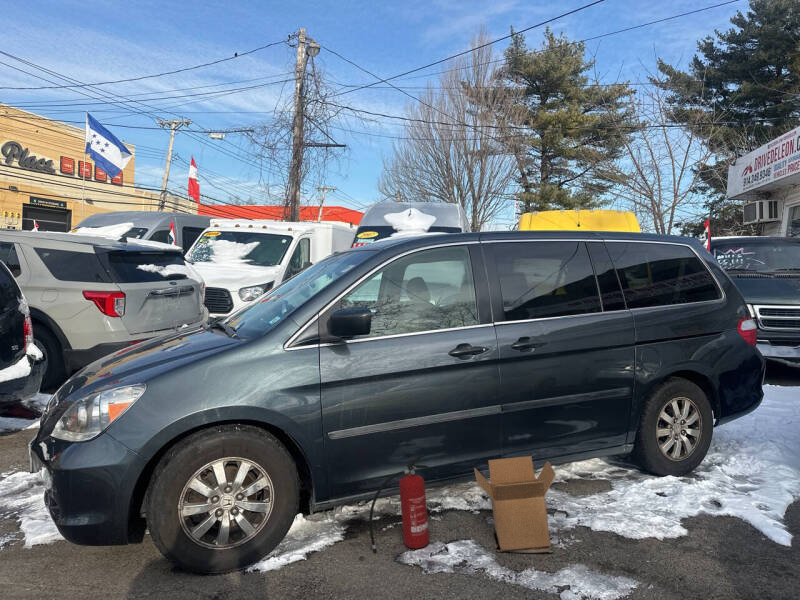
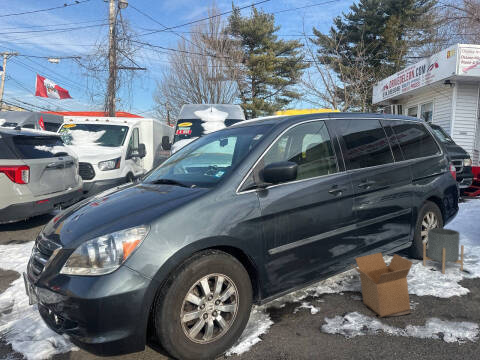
planter: none [648,430,709,506] -> present [423,228,464,274]
fire extinguisher: present [369,455,429,553] -> none [300,259,334,332]

